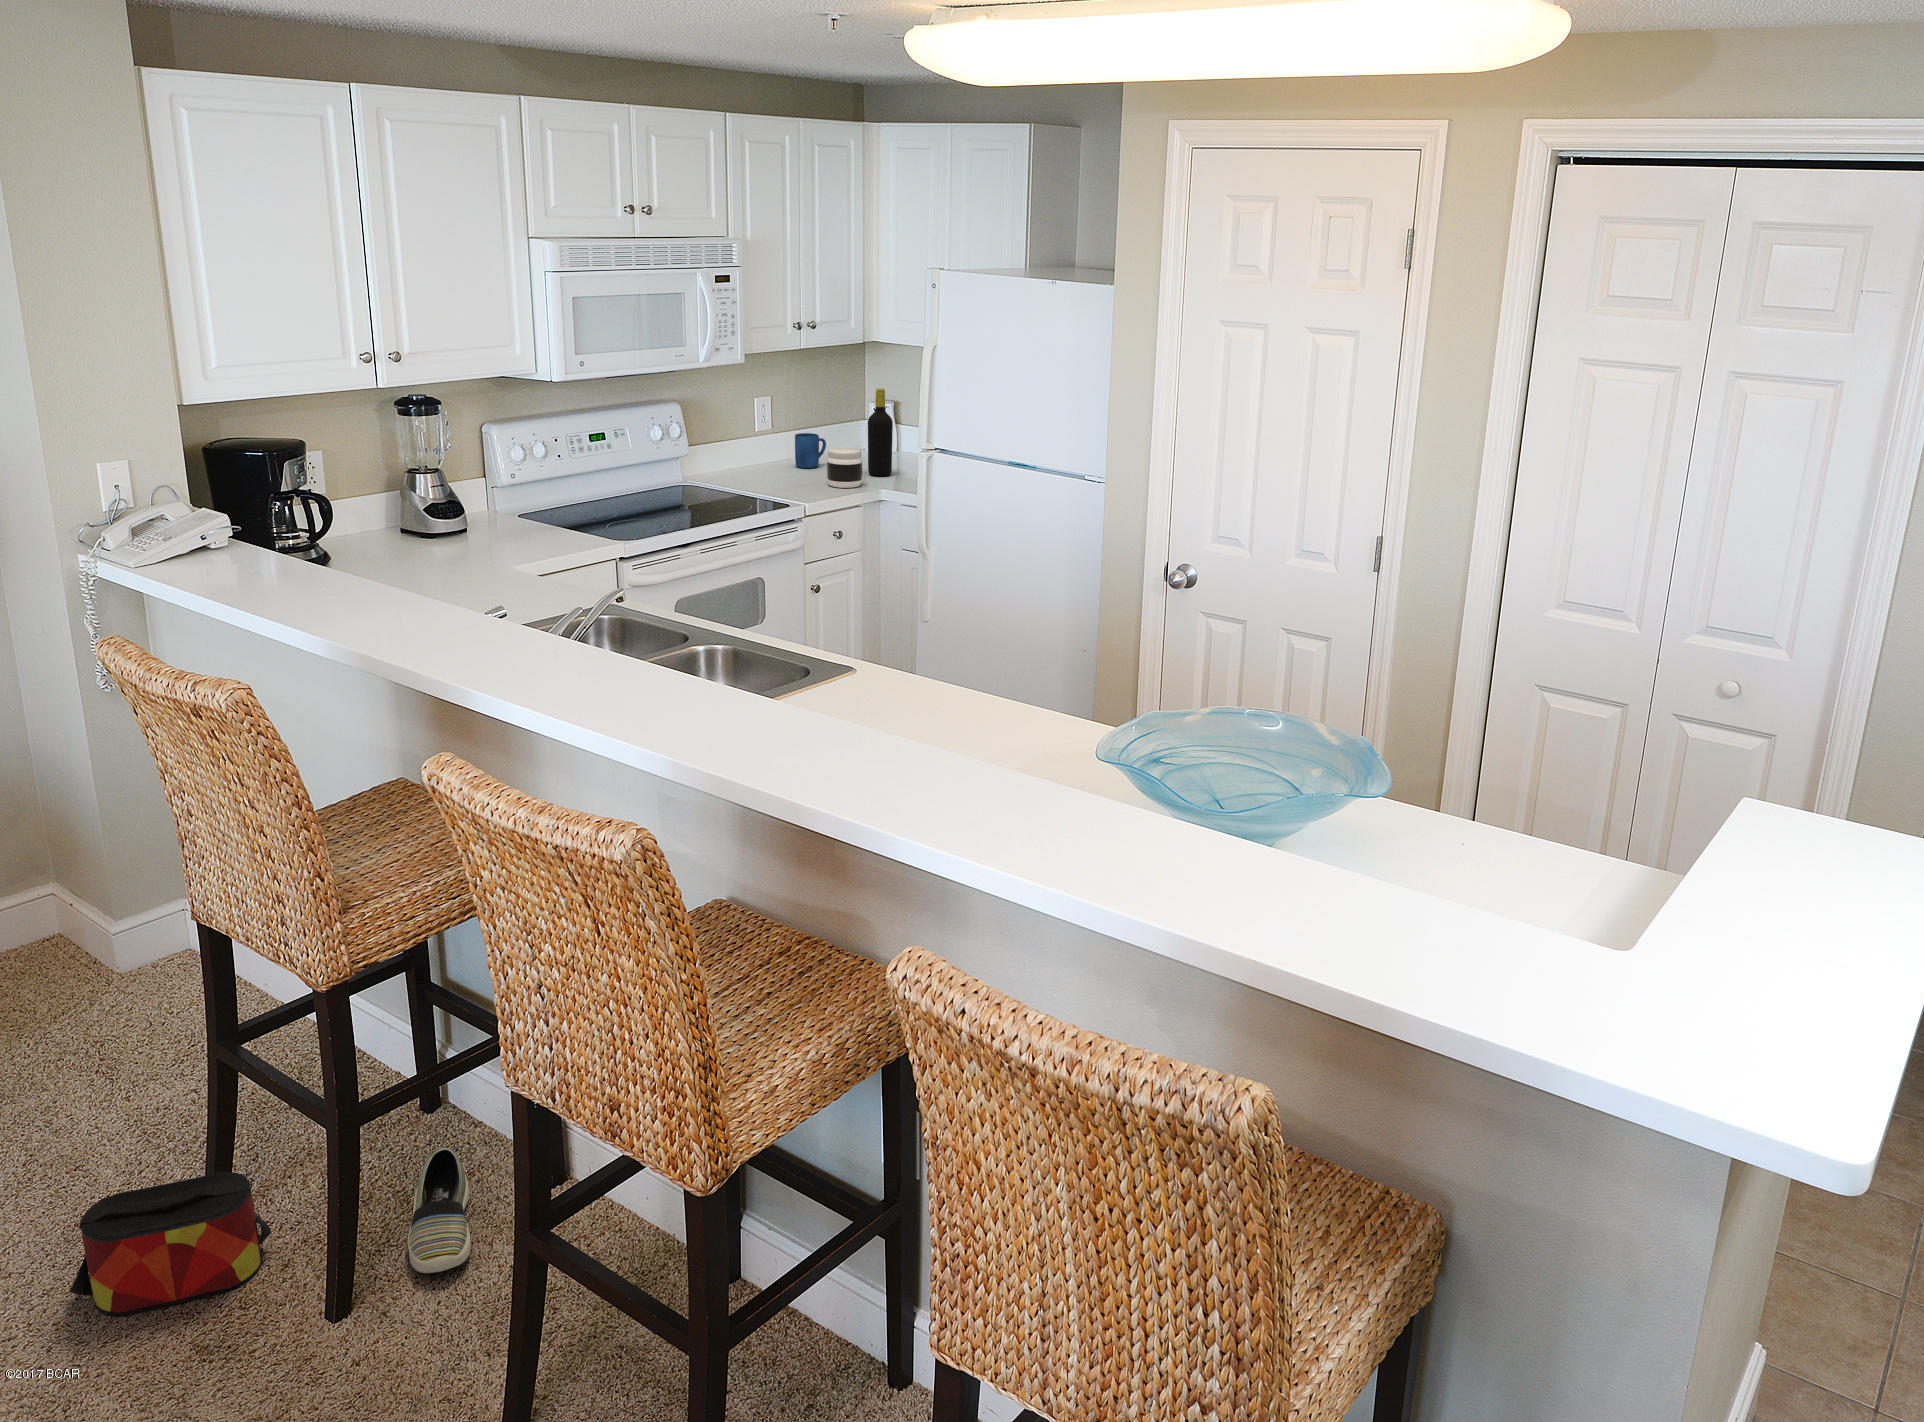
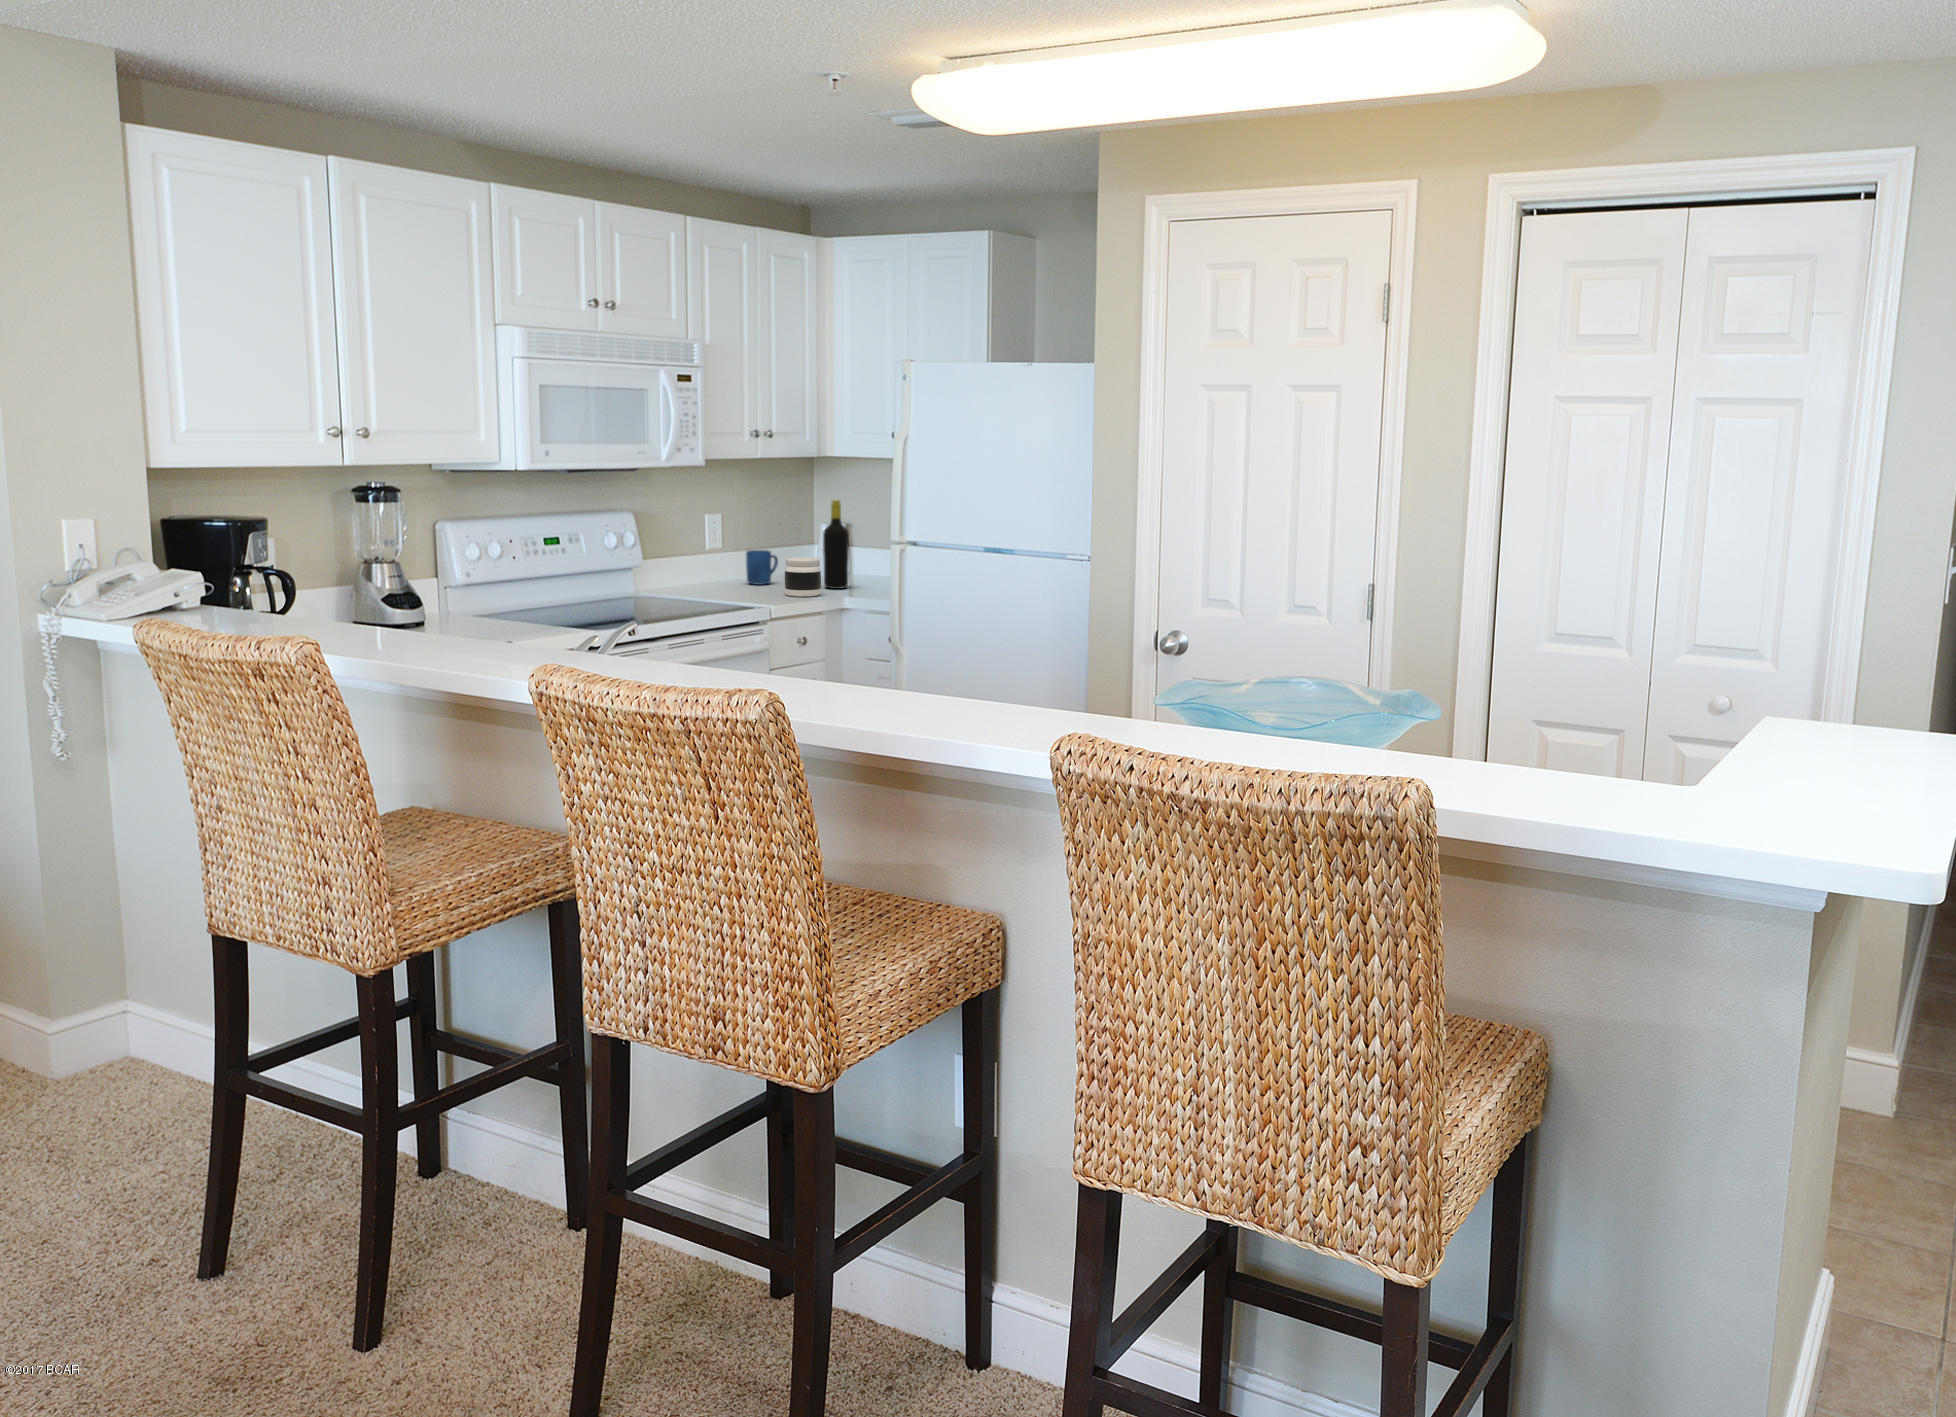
shoe: present [408,1148,471,1273] -> none [432,1189,500,1304]
bag: present [69,1172,271,1316] -> none [67,1207,282,1358]

